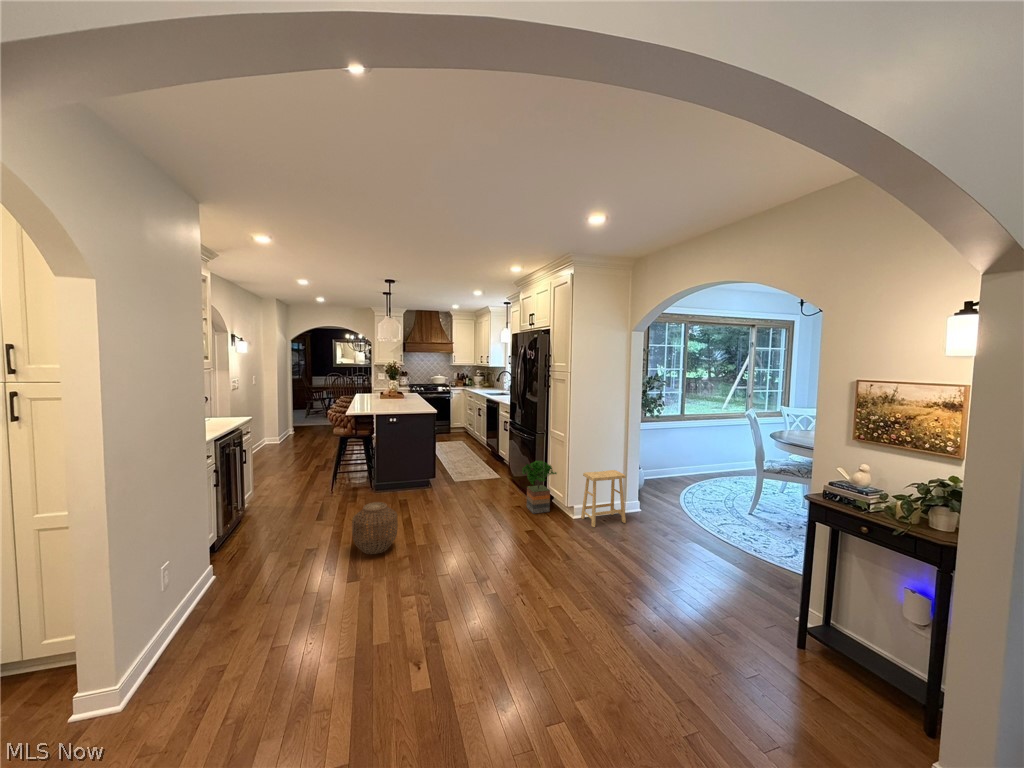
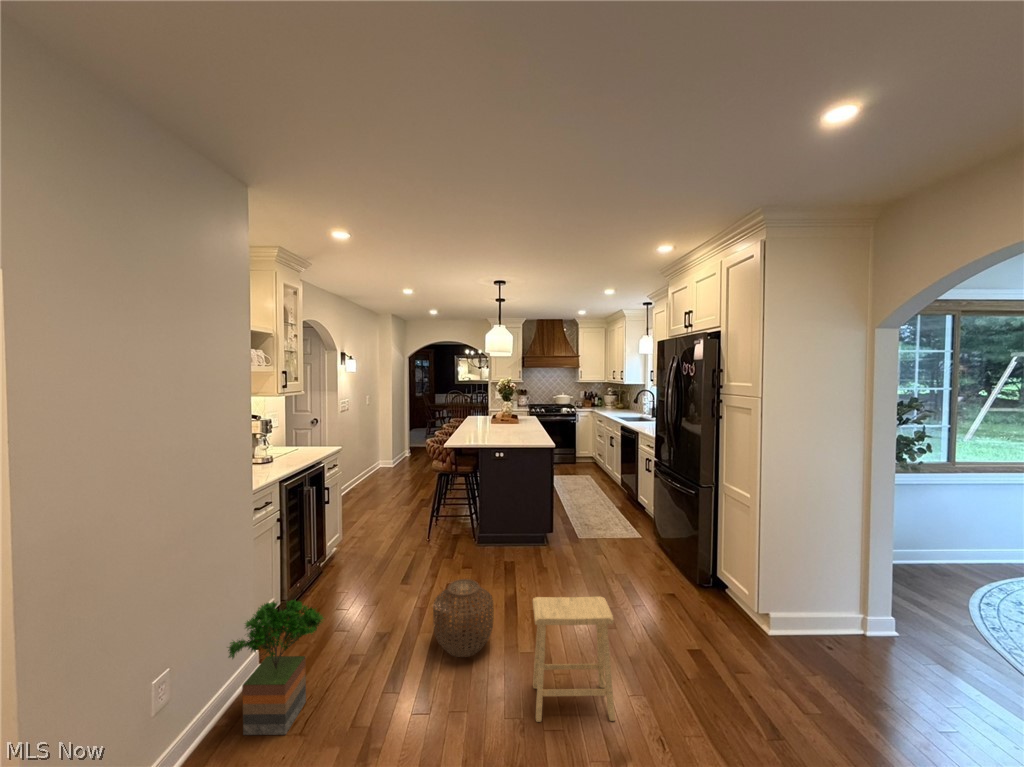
potted tree: present [522,461,557,514] -> present [227,600,324,735]
footstool: present [581,470,626,527] -> present [533,596,615,722]

